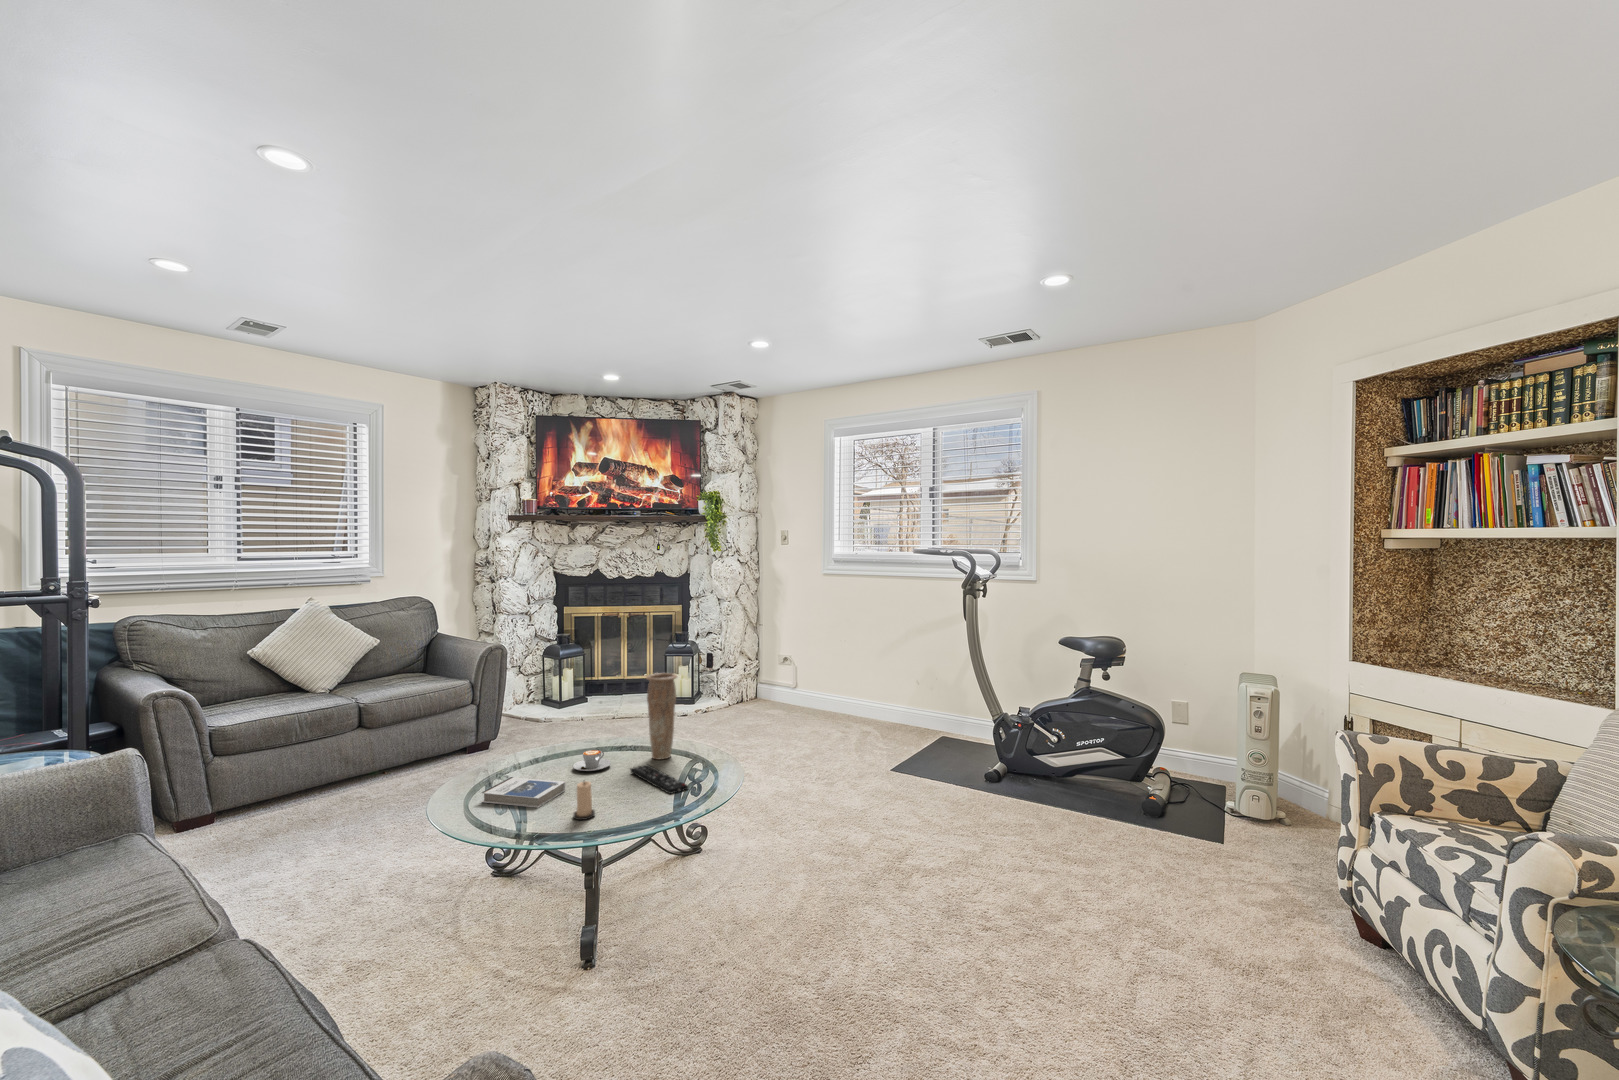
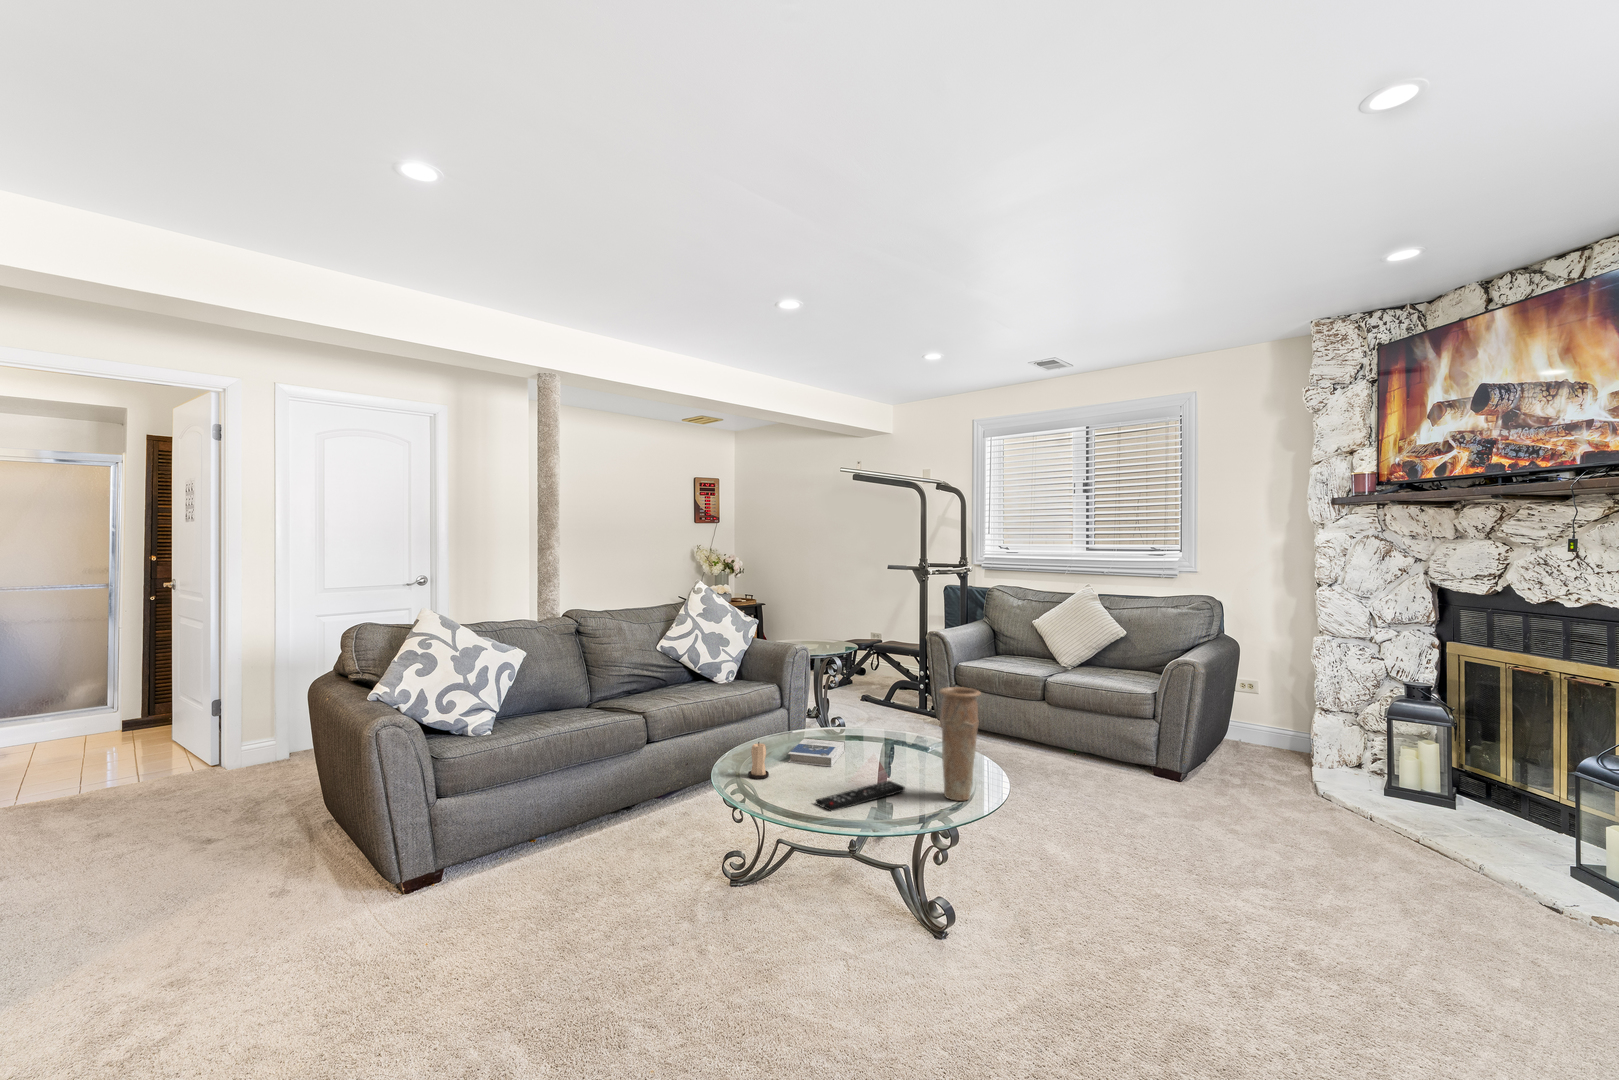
coffee cup: present [573,750,611,771] -> none [886,752,928,775]

